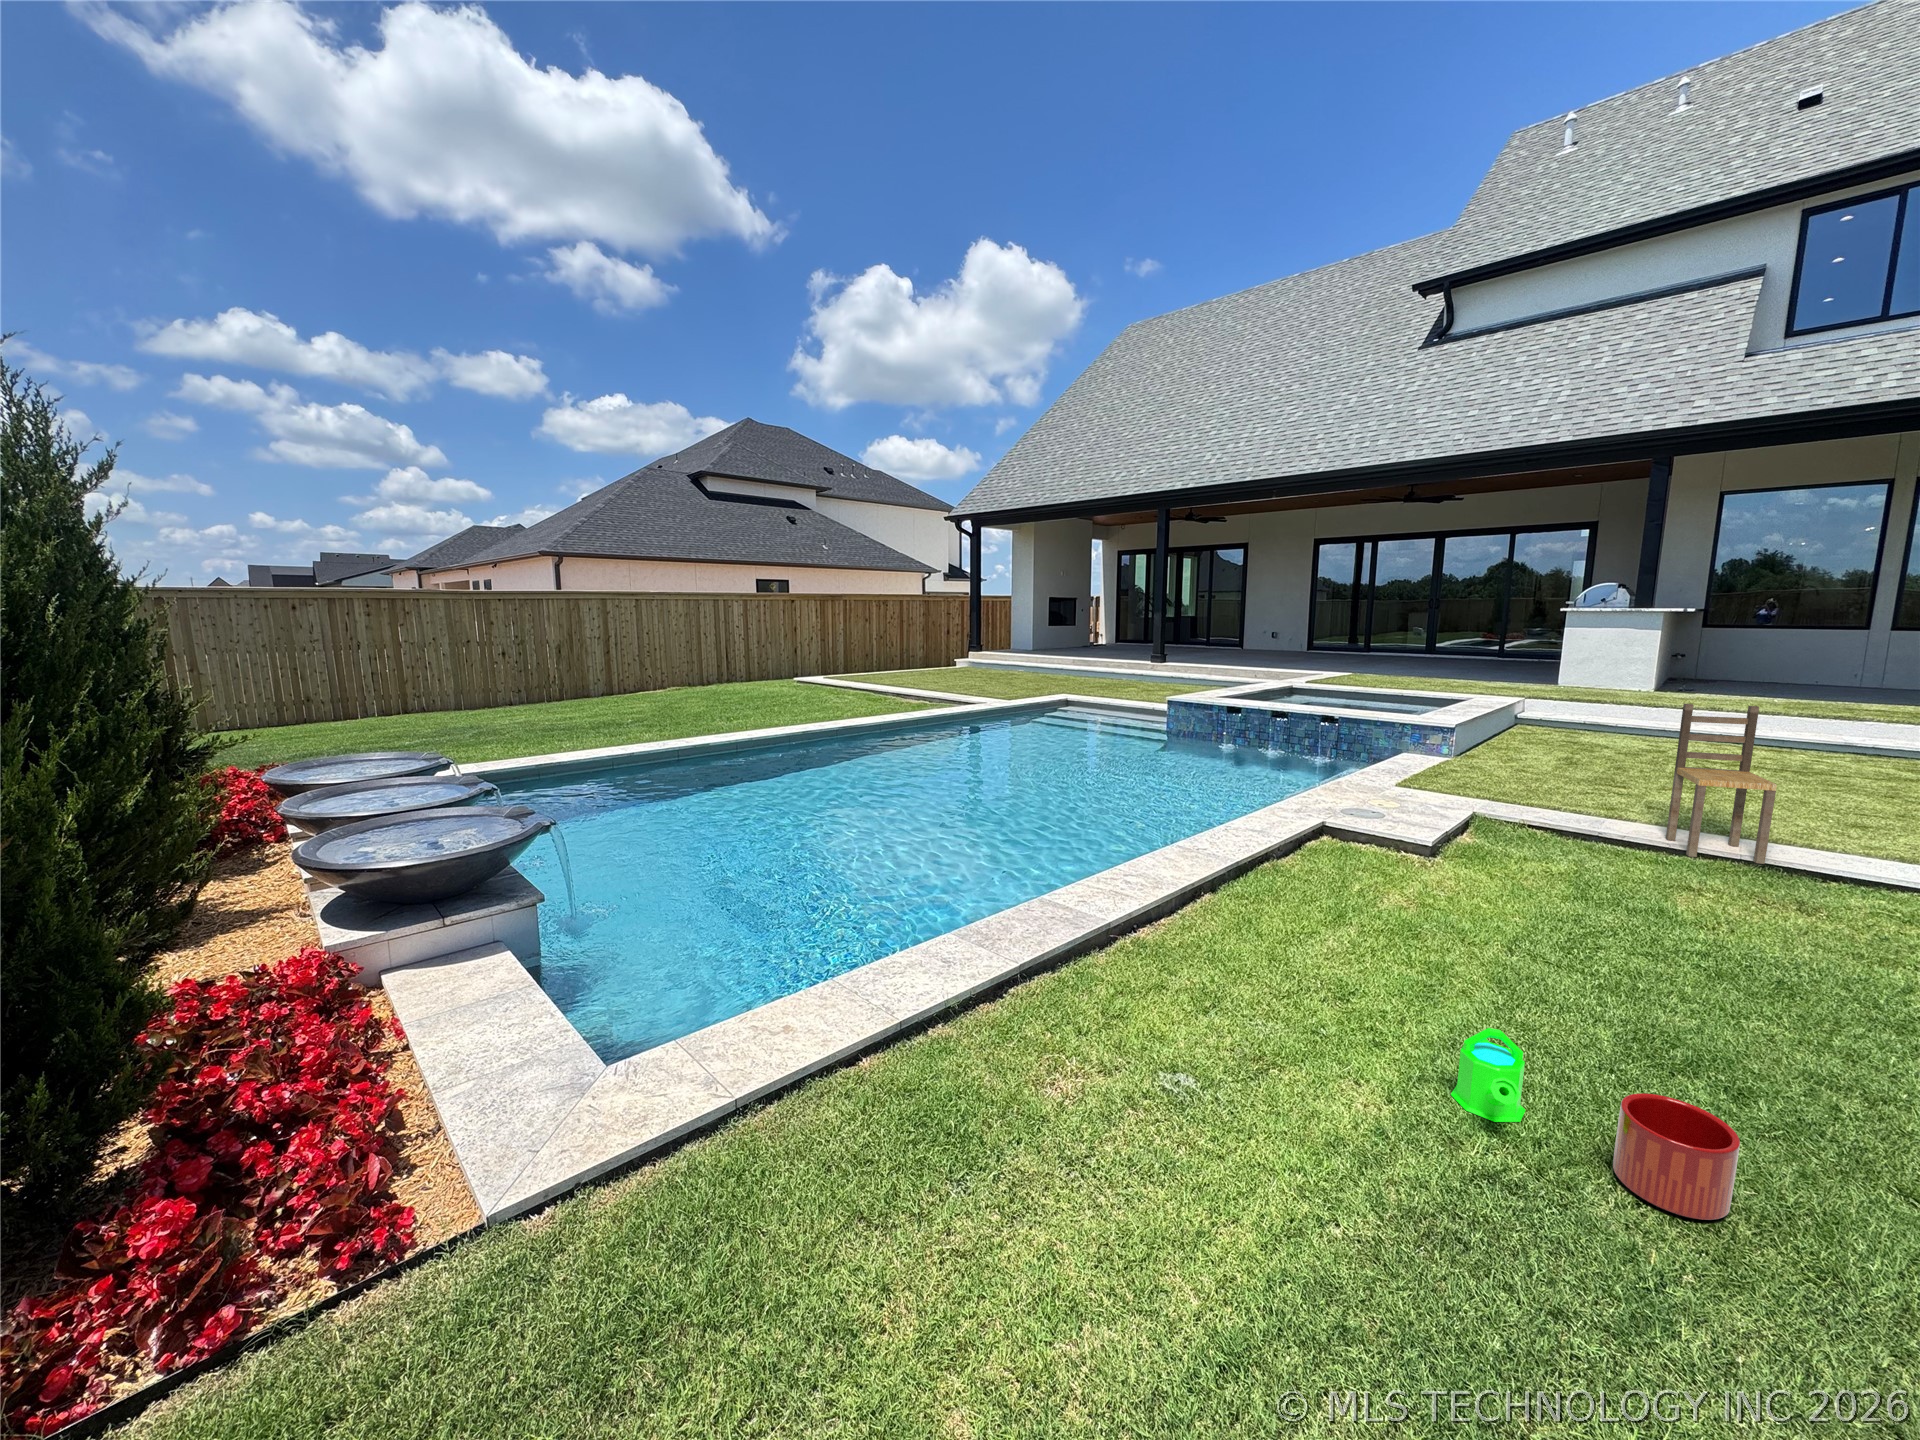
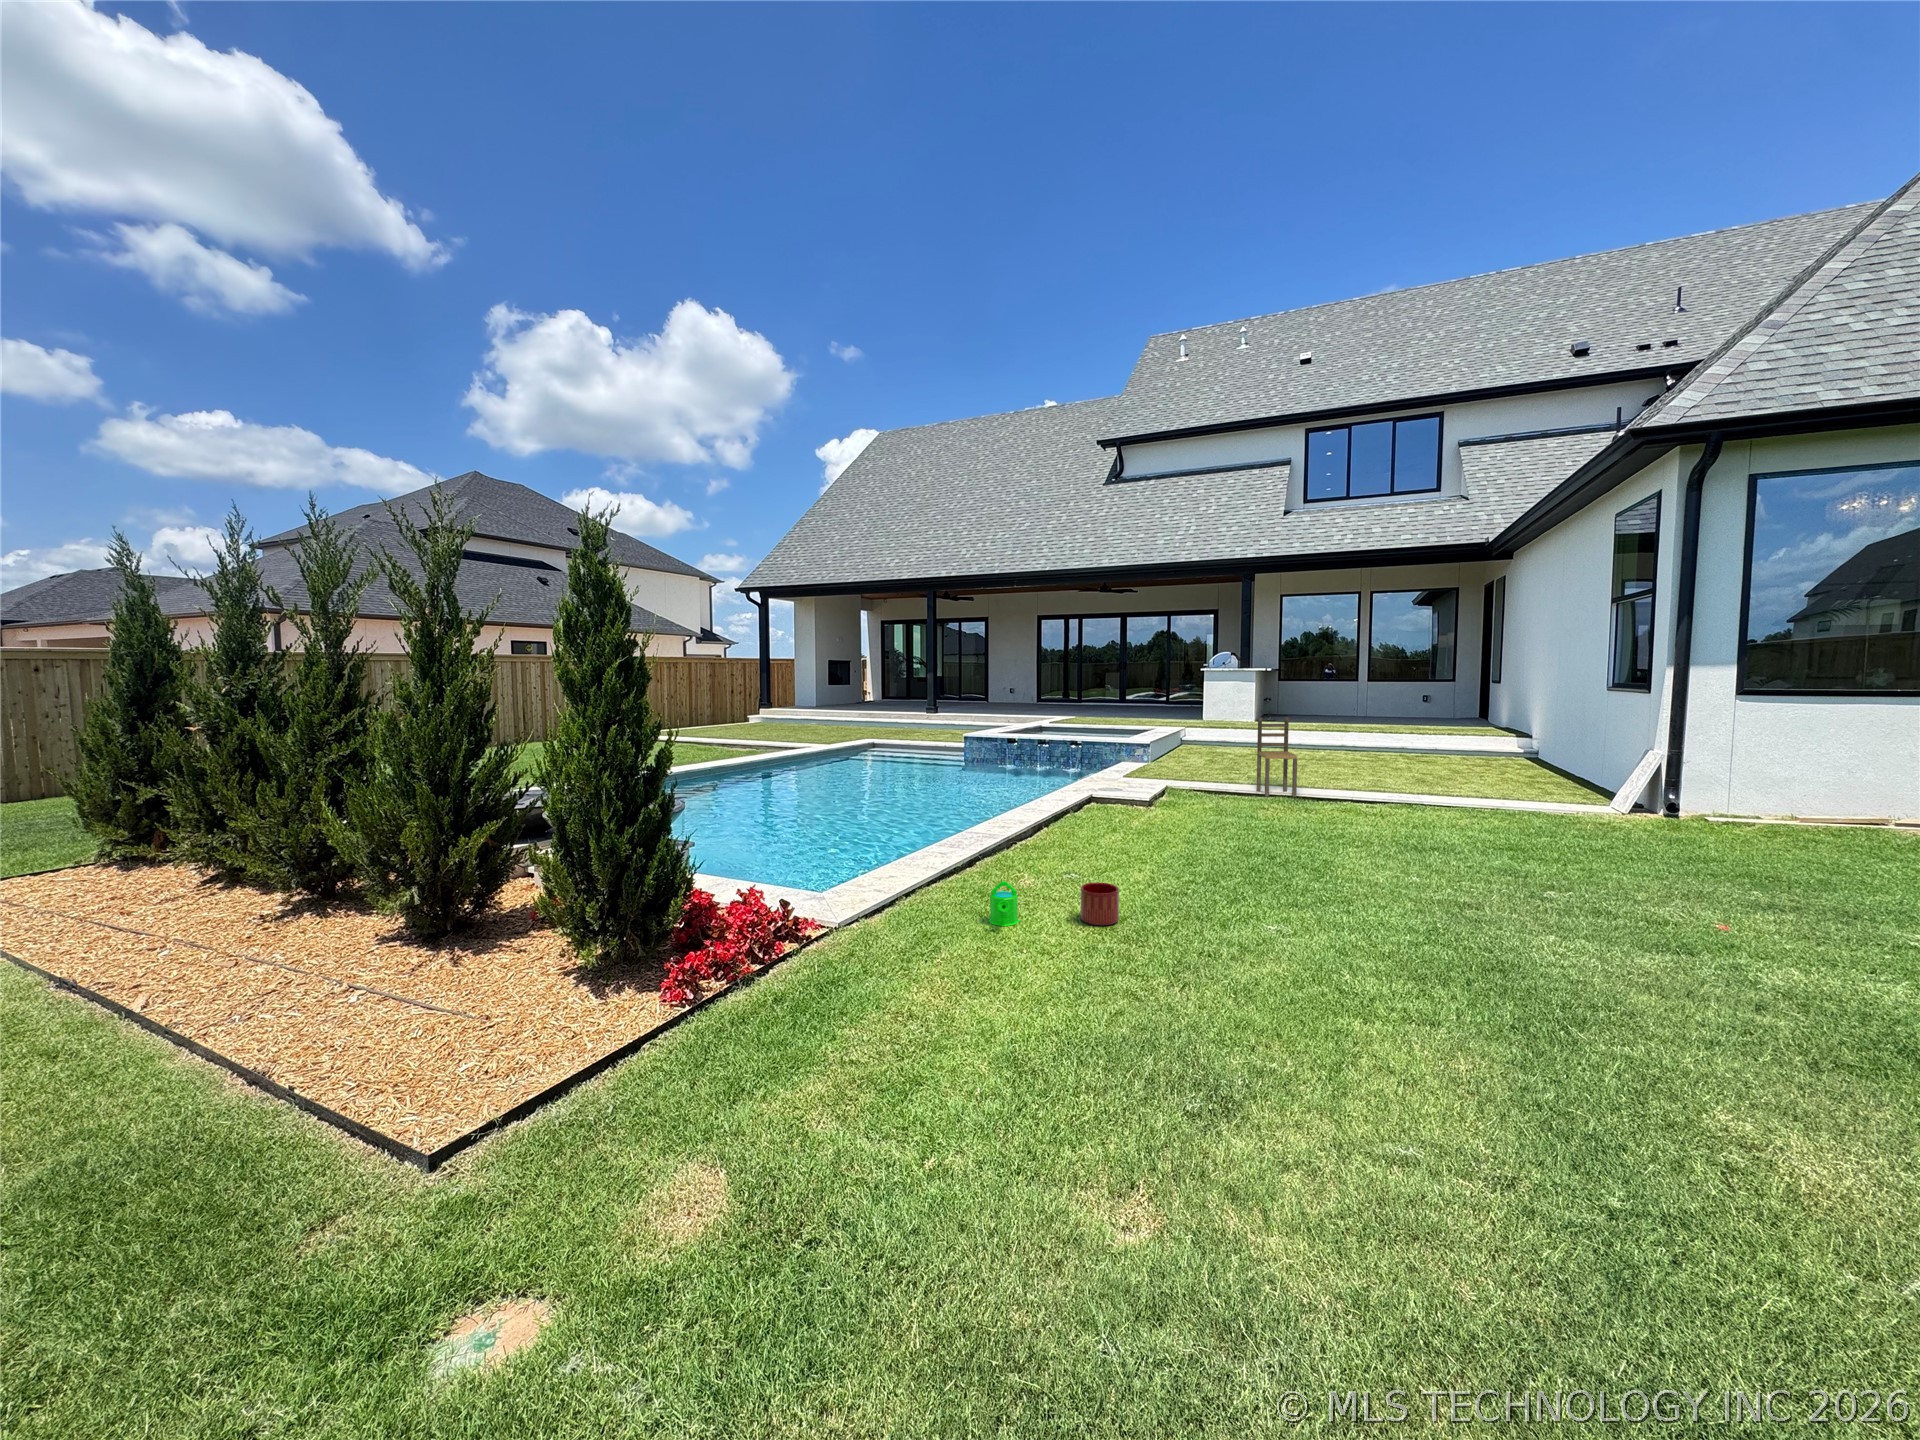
watering can: present [1451,1028,1526,1122] -> present [988,881,1020,926]
planter: present [1613,1093,1740,1220] -> present [1081,882,1119,926]

